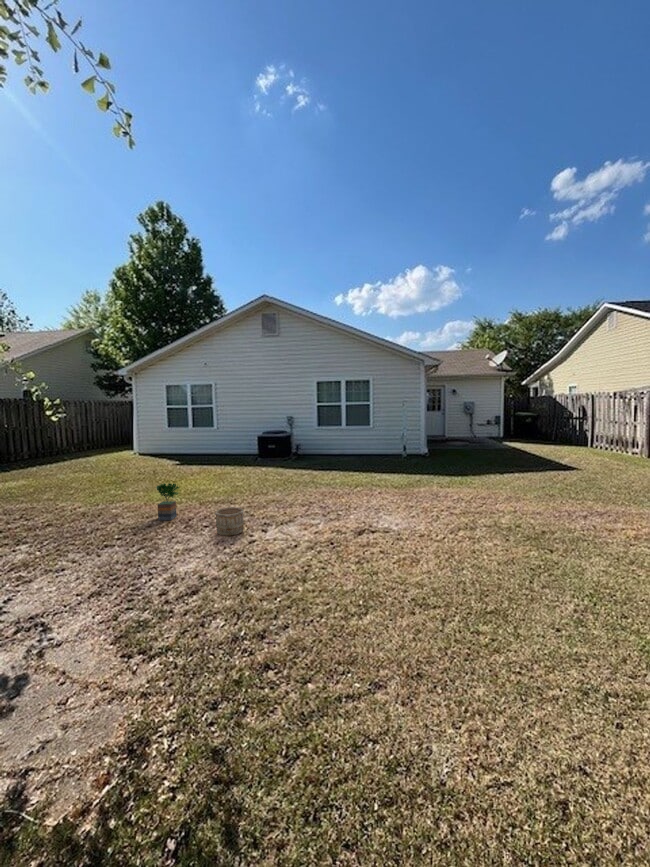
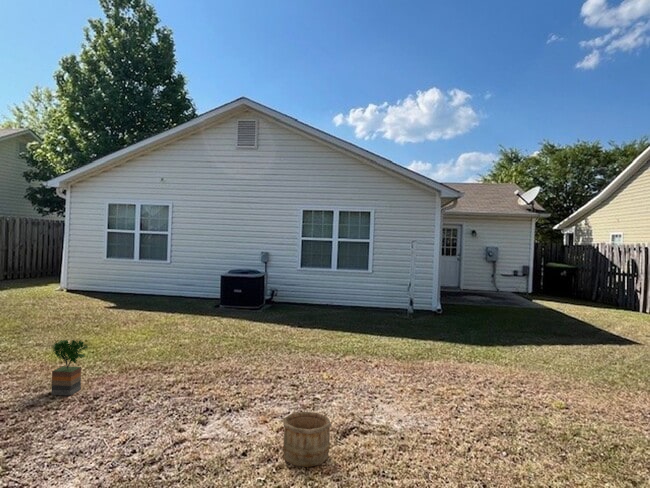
wooden bucket: present [215,507,244,536] -> present [283,412,331,467]

